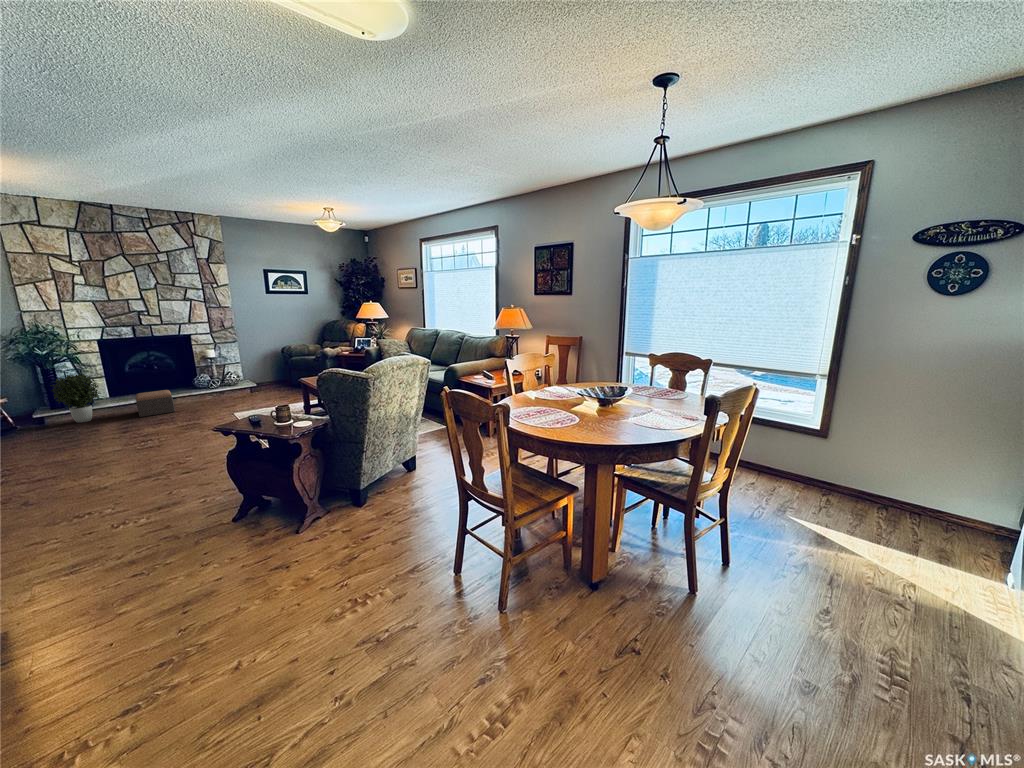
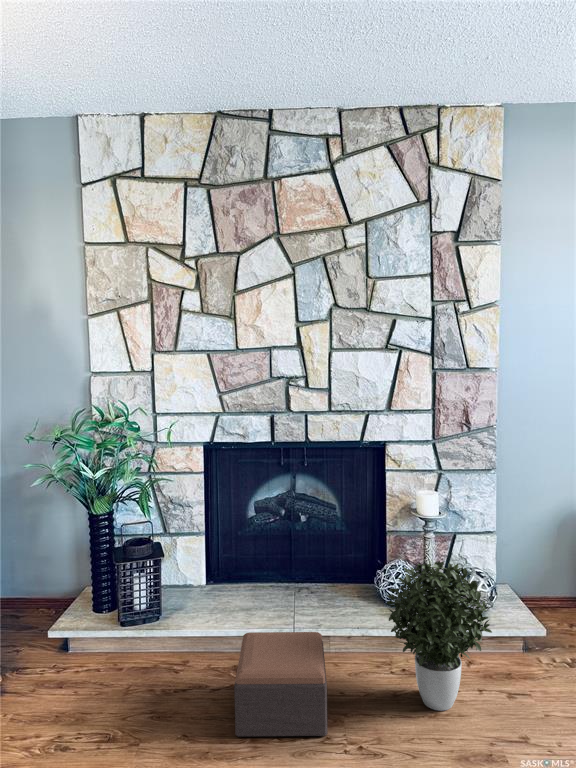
potted plant: present [50,374,101,423] -> present [387,561,492,711]

